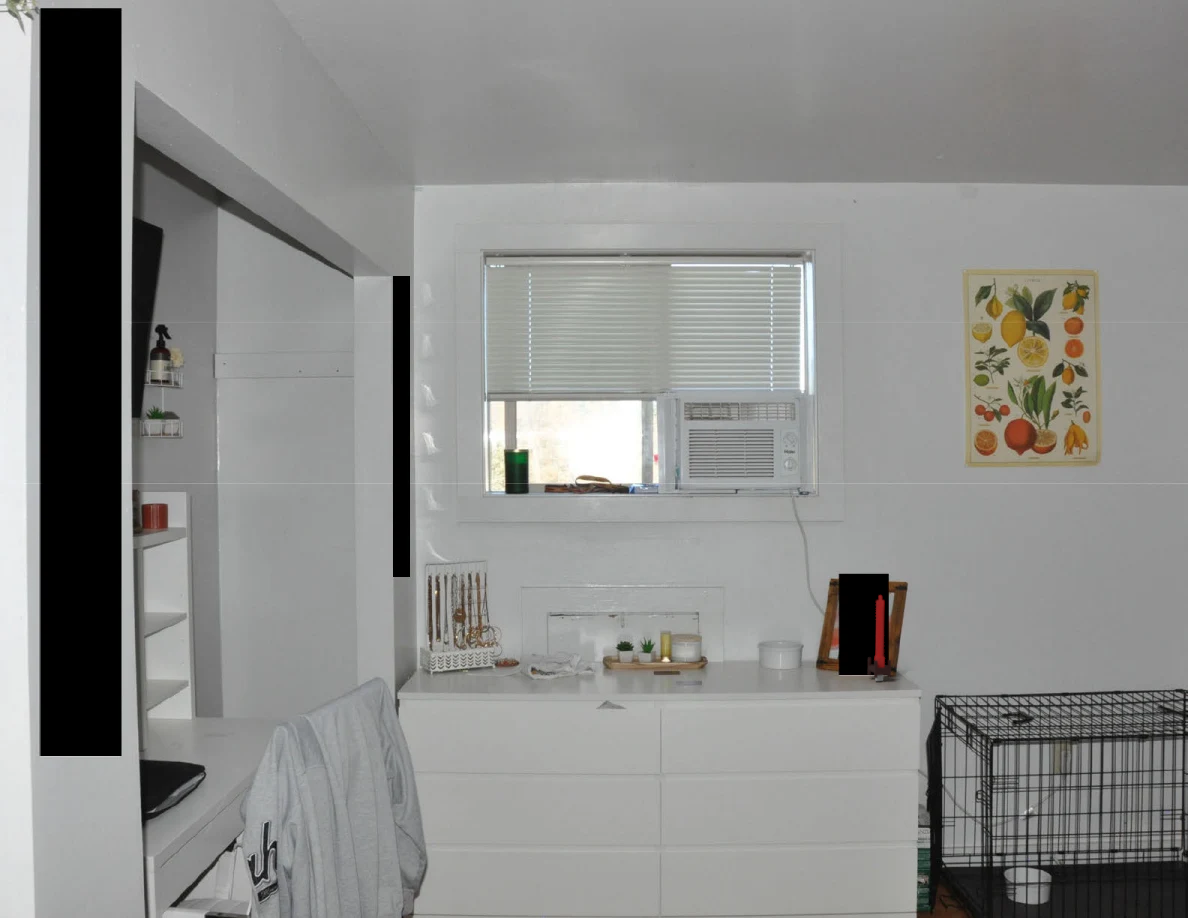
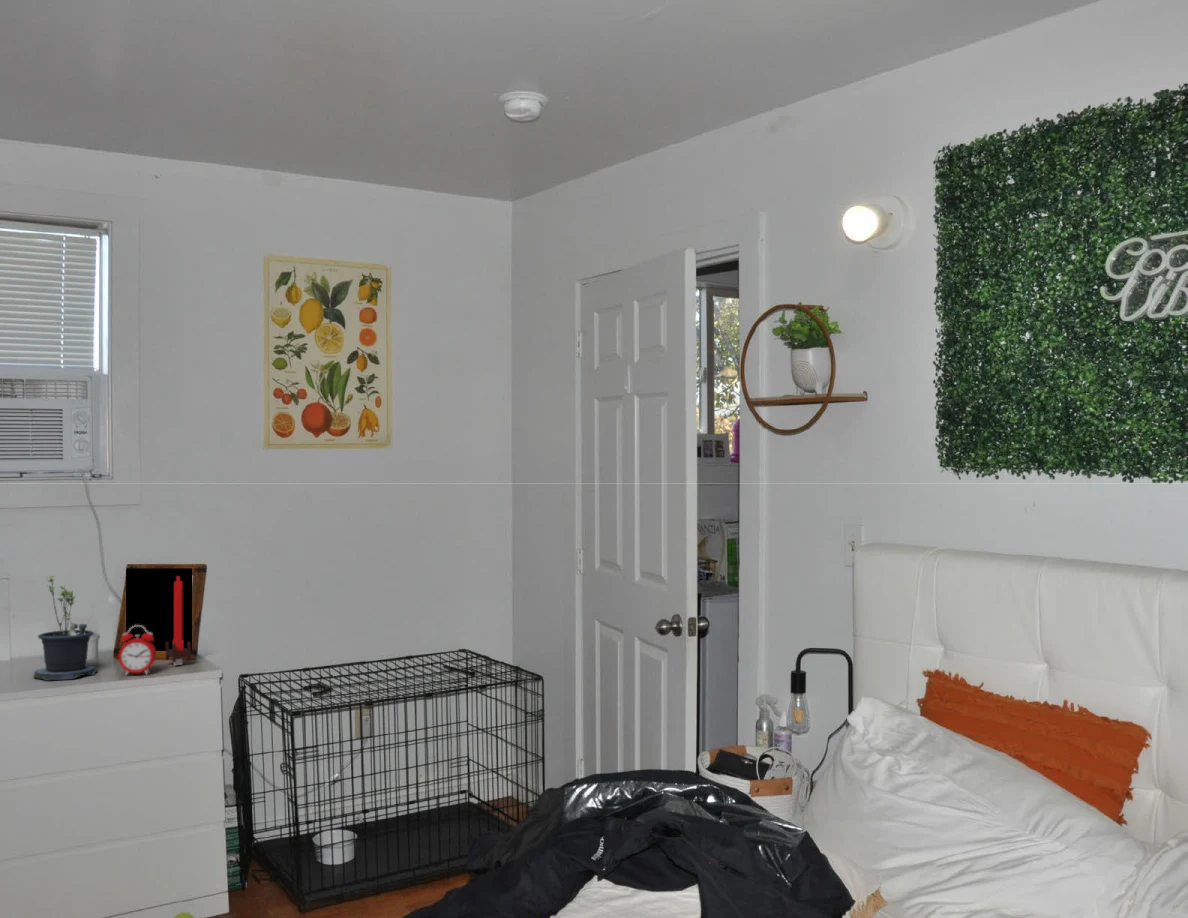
potted plant: none [754,587,808,684] -> present [34,576,97,680]
alarm clock: none [827,640,860,688] -> present [118,625,156,674]

